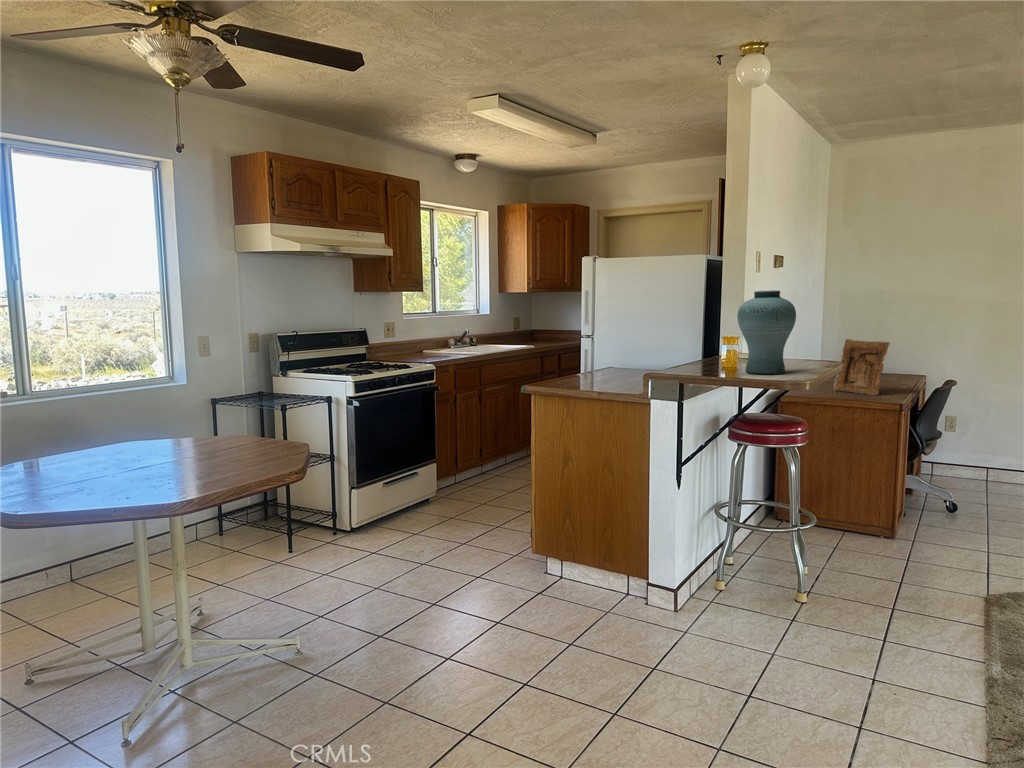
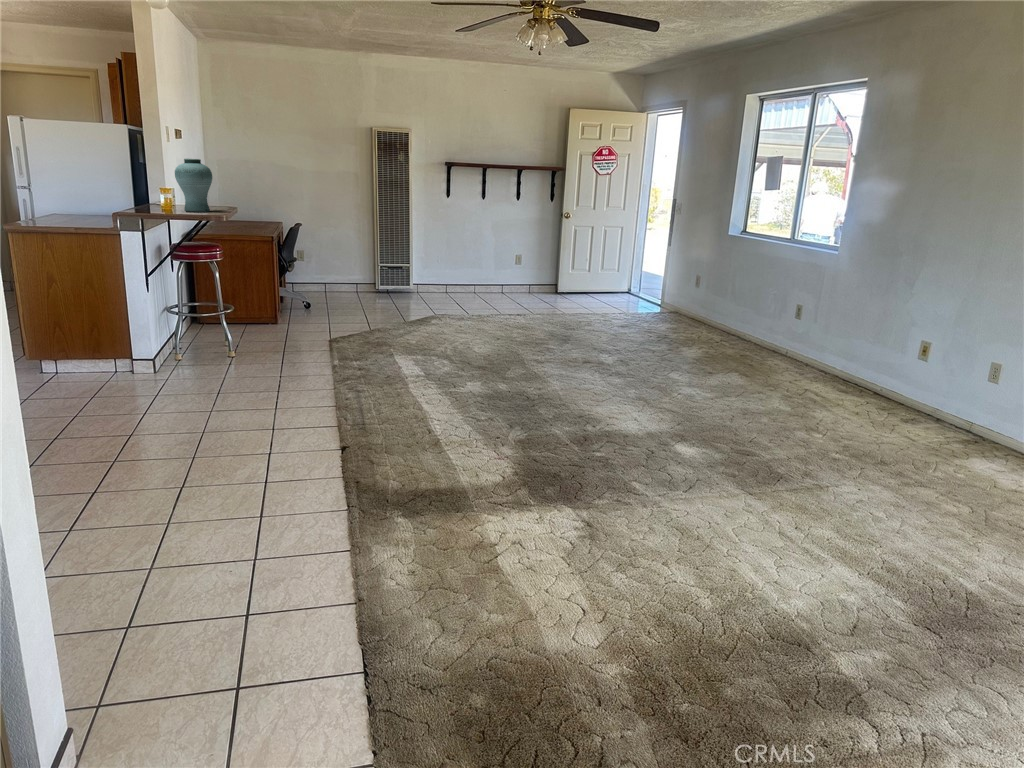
picture frame: present [834,339,890,395] -> none [229,195,261,233]

